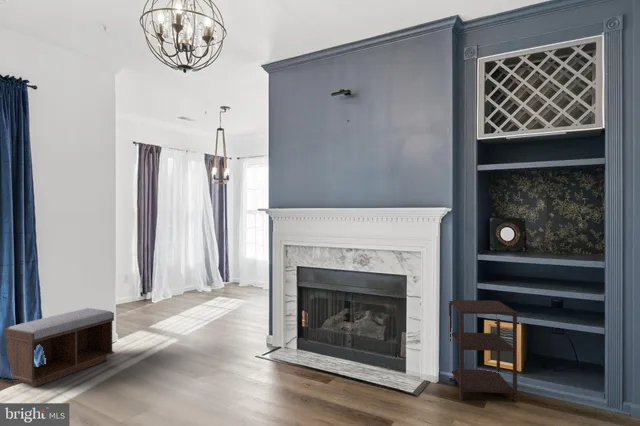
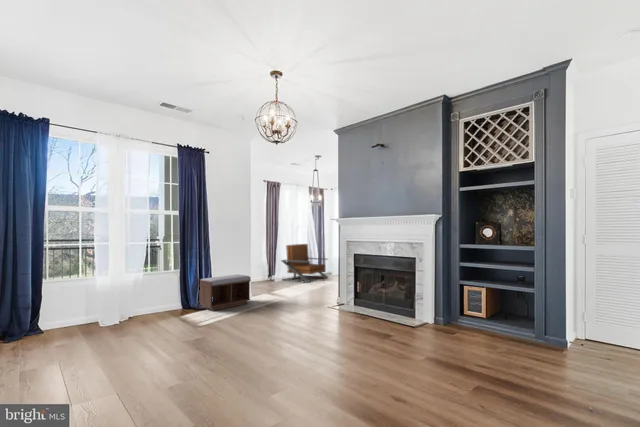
lounge chair: none [162,241,236,303] -> present [282,244,328,283]
side table: present [449,300,517,402] -> none [441,273,480,337]

